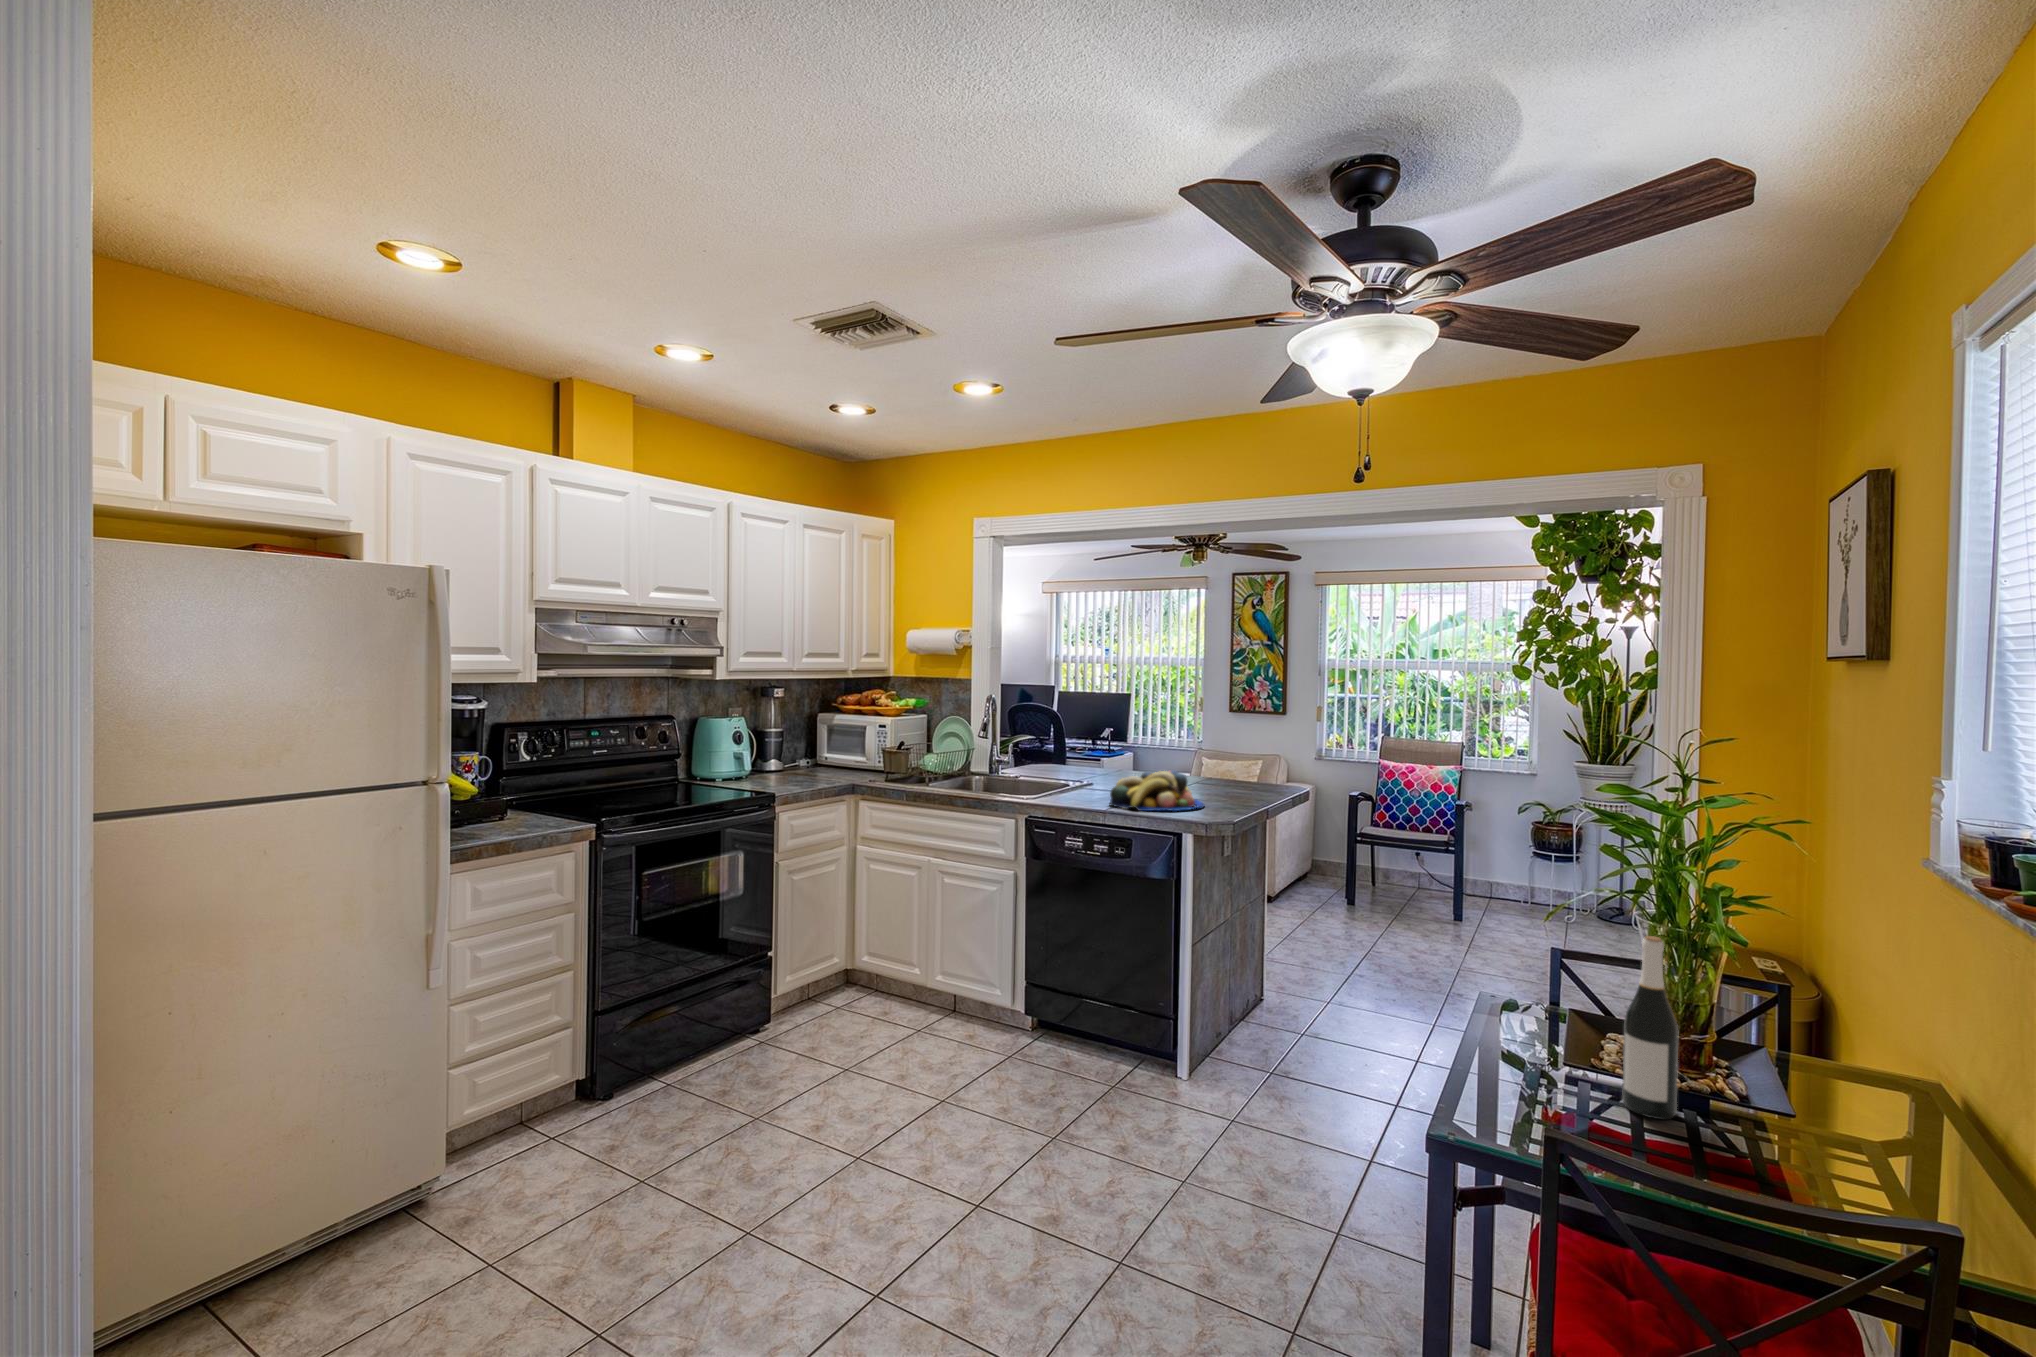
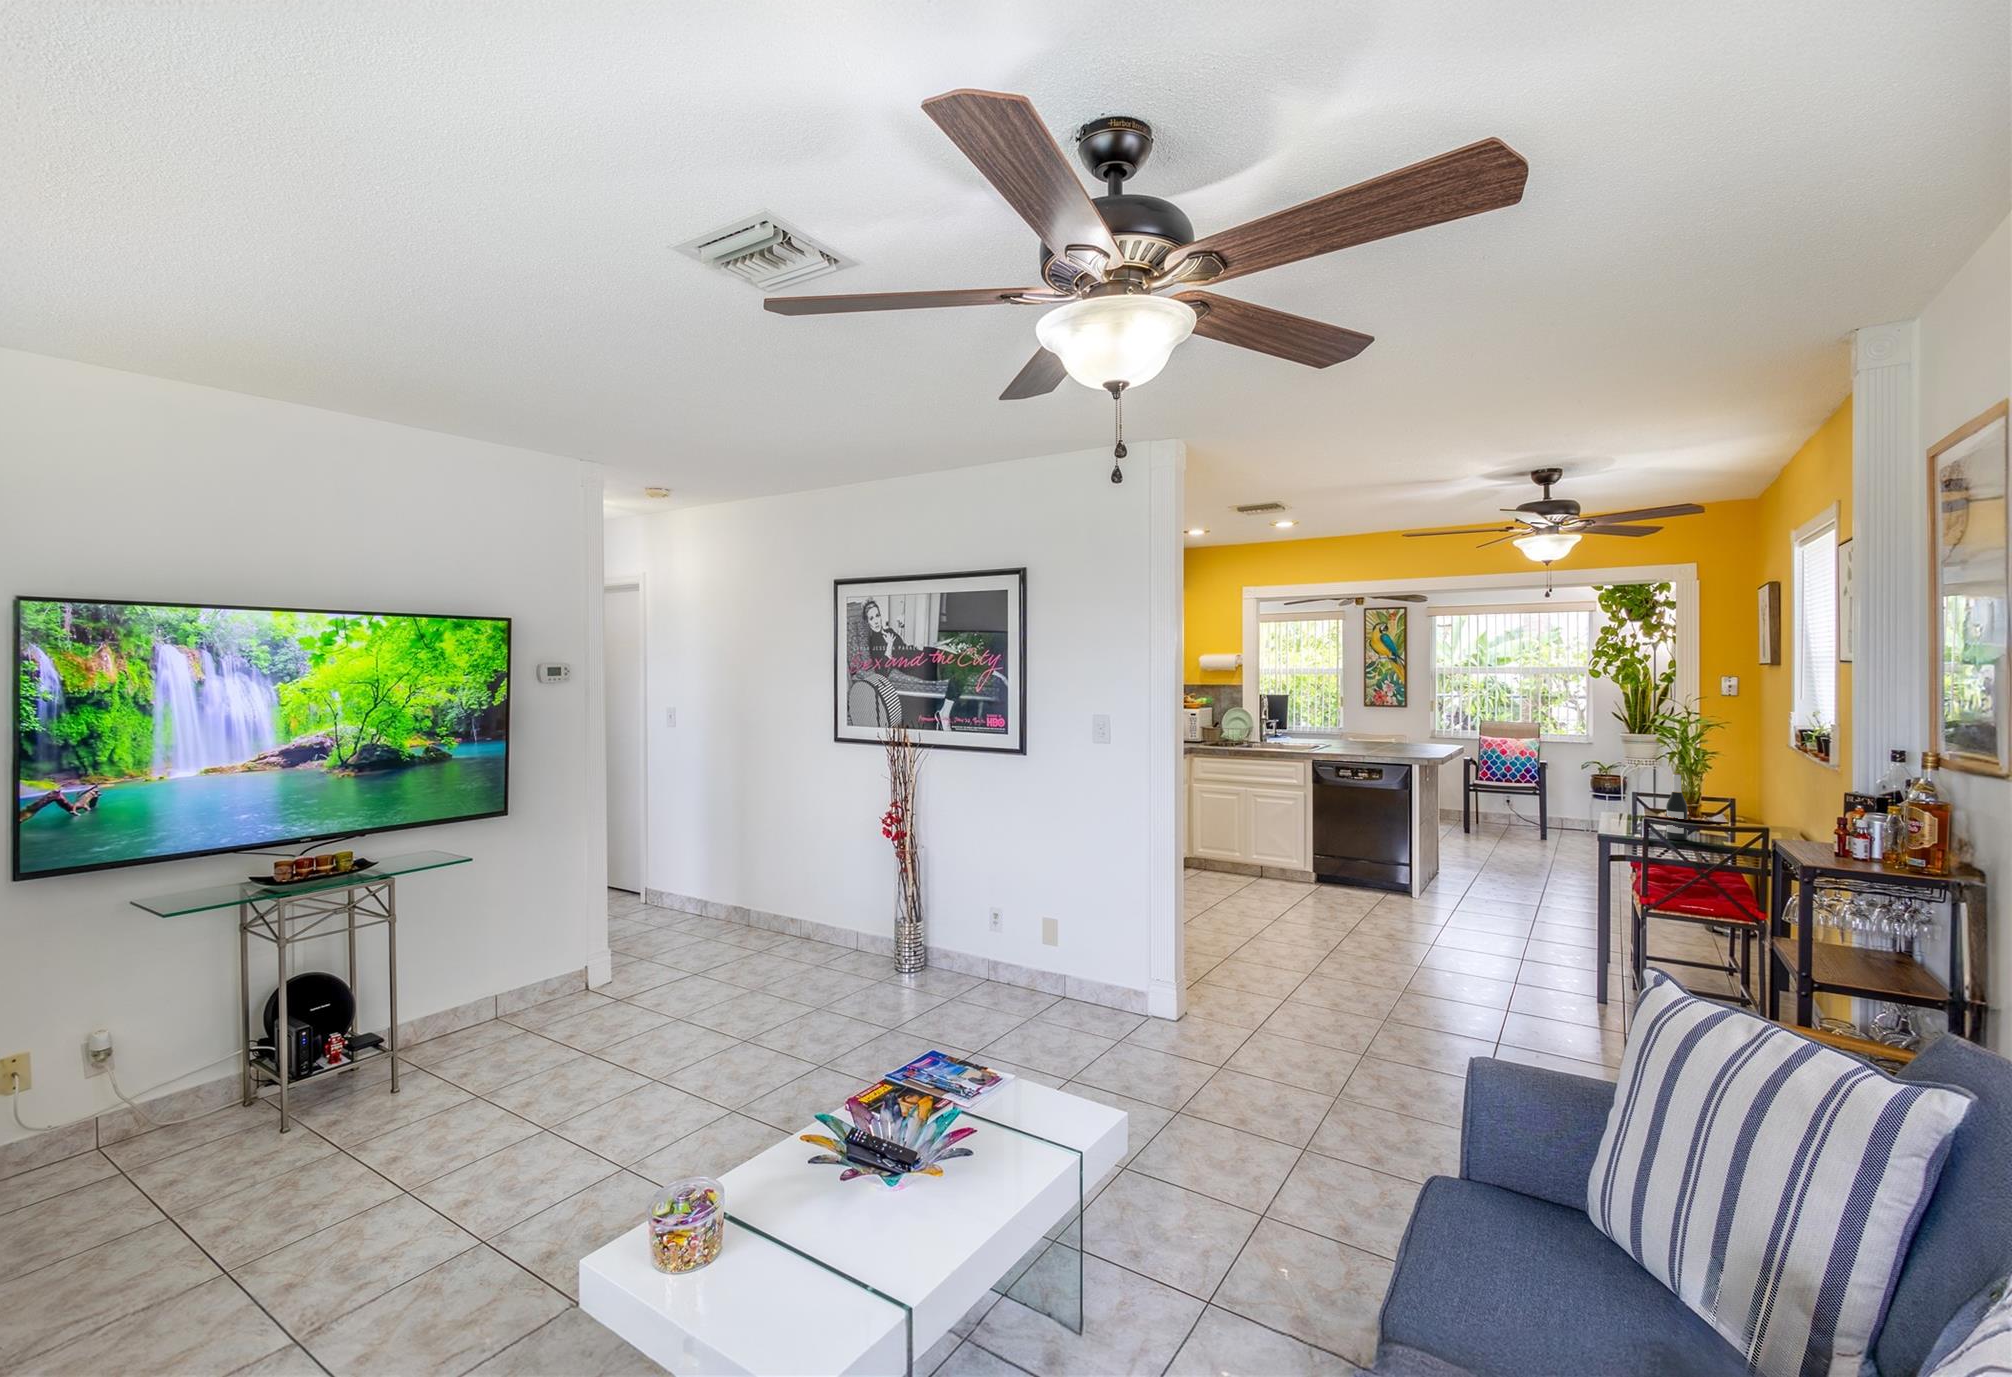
fruit bowl: present [1110,770,1204,811] -> none [1361,733,1418,754]

